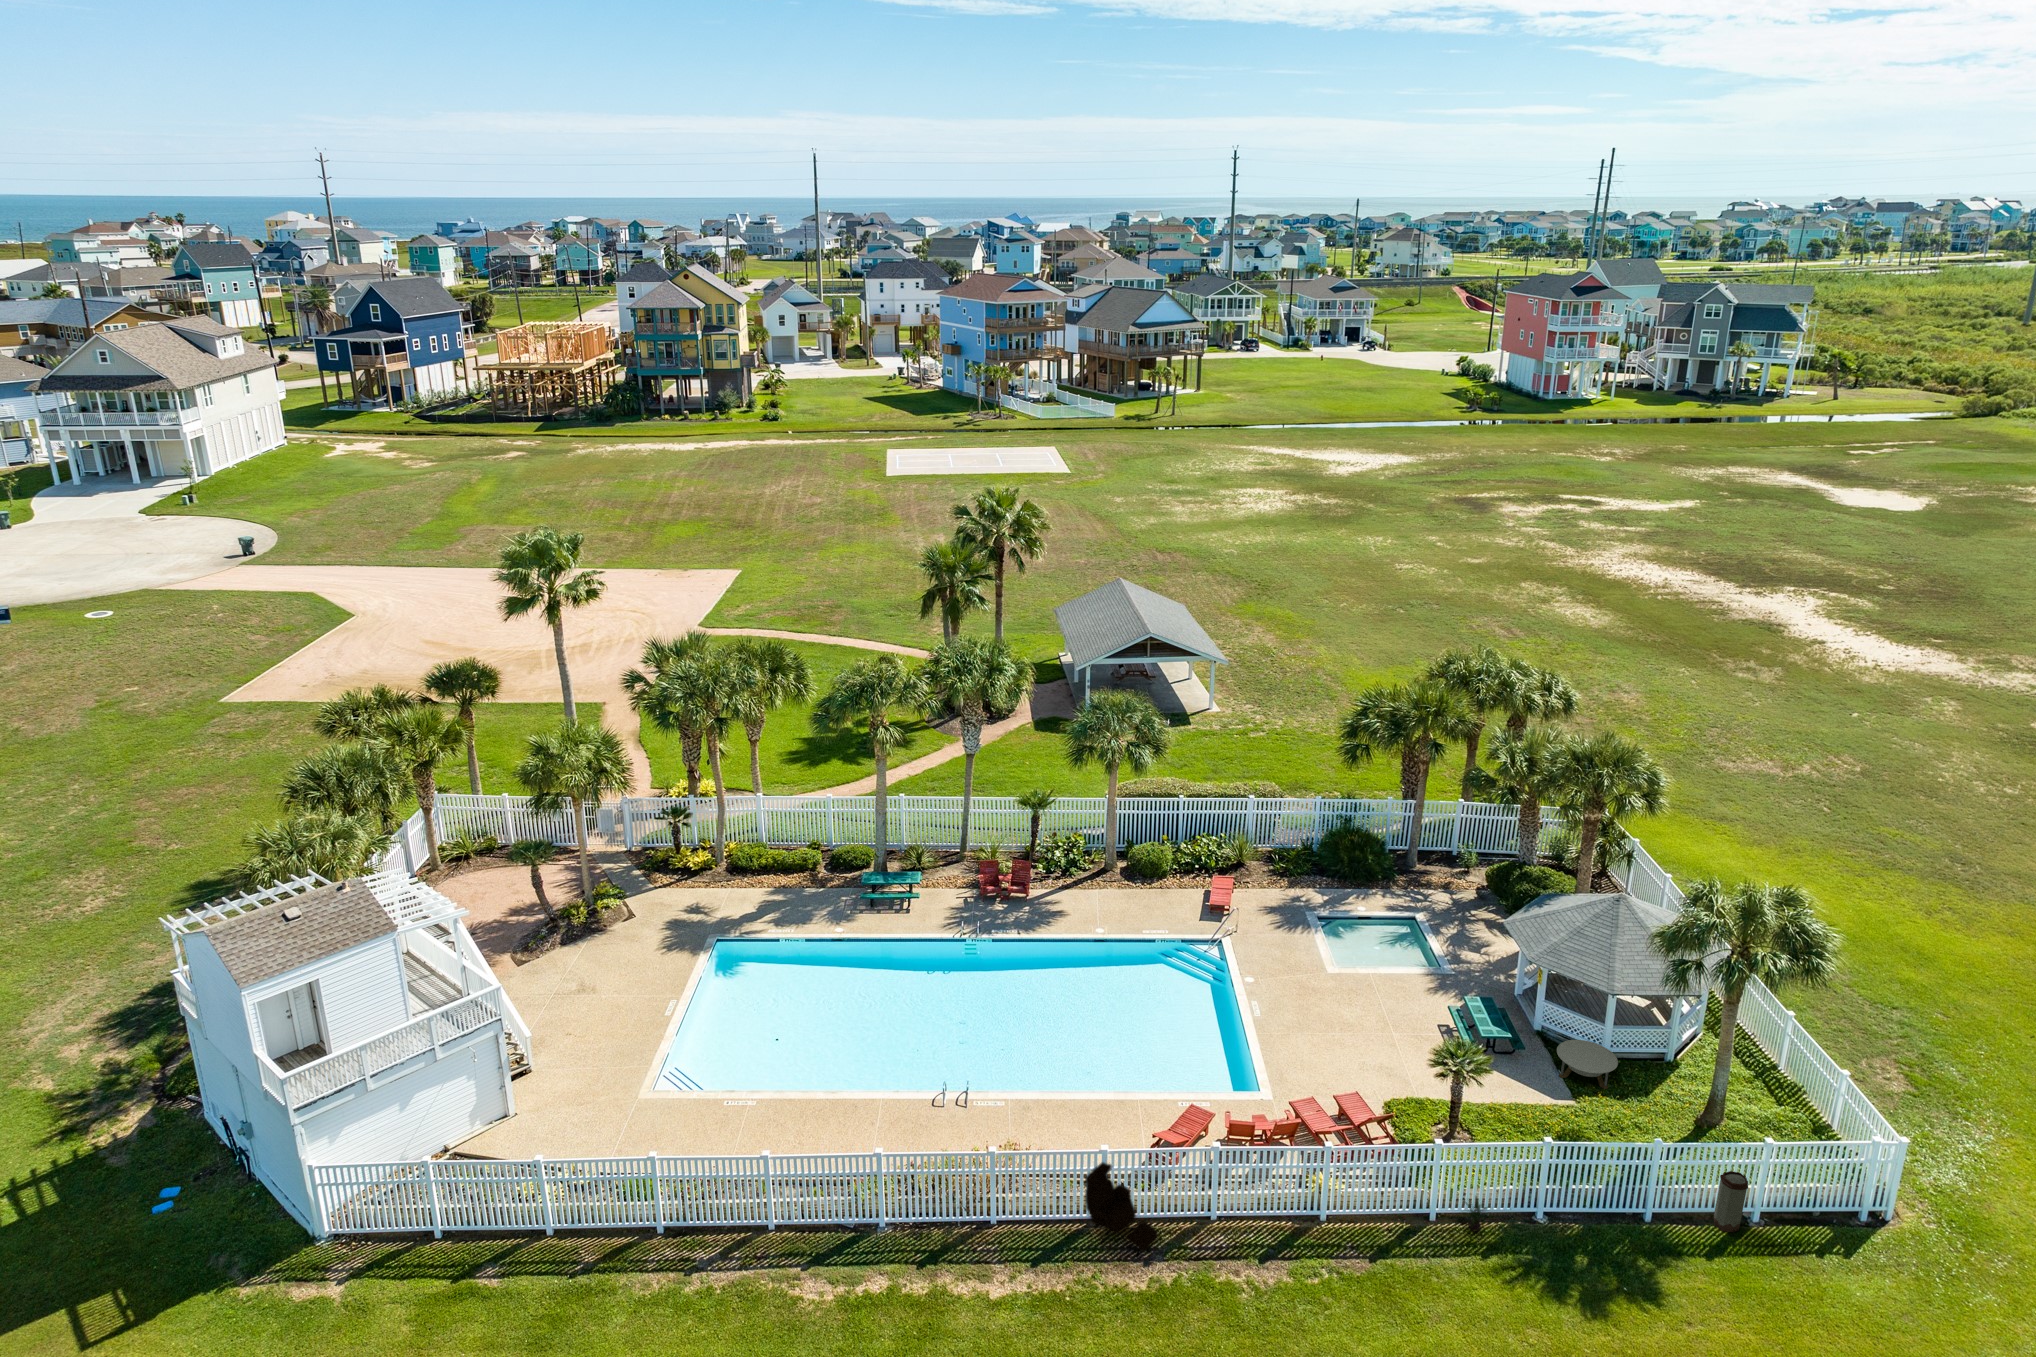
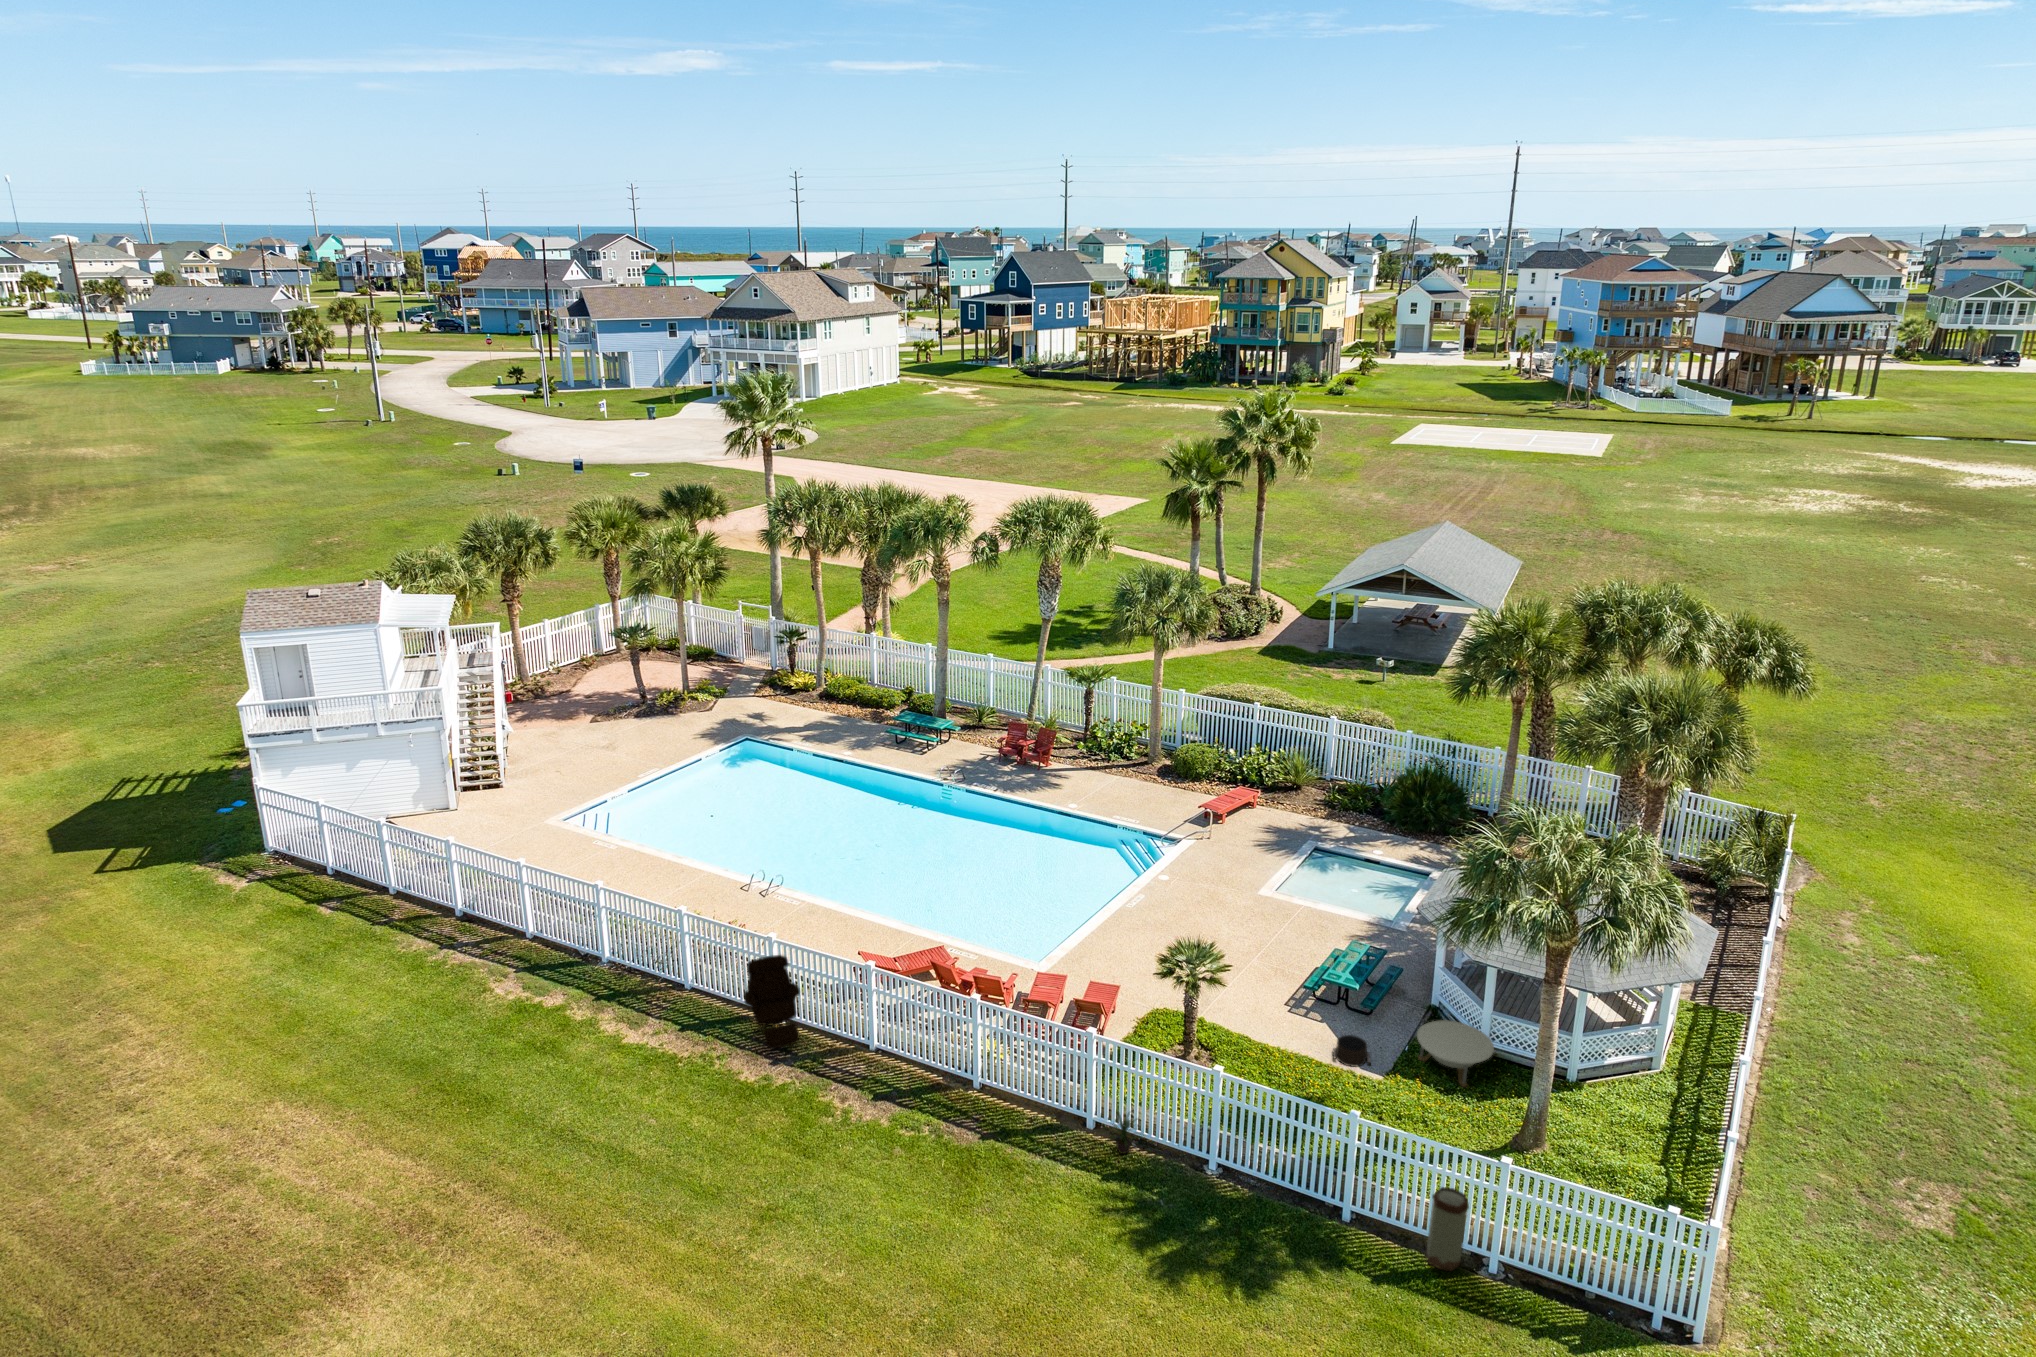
pouf: none [1508,1074,1541,1100] -> present [1333,1035,1371,1067]

